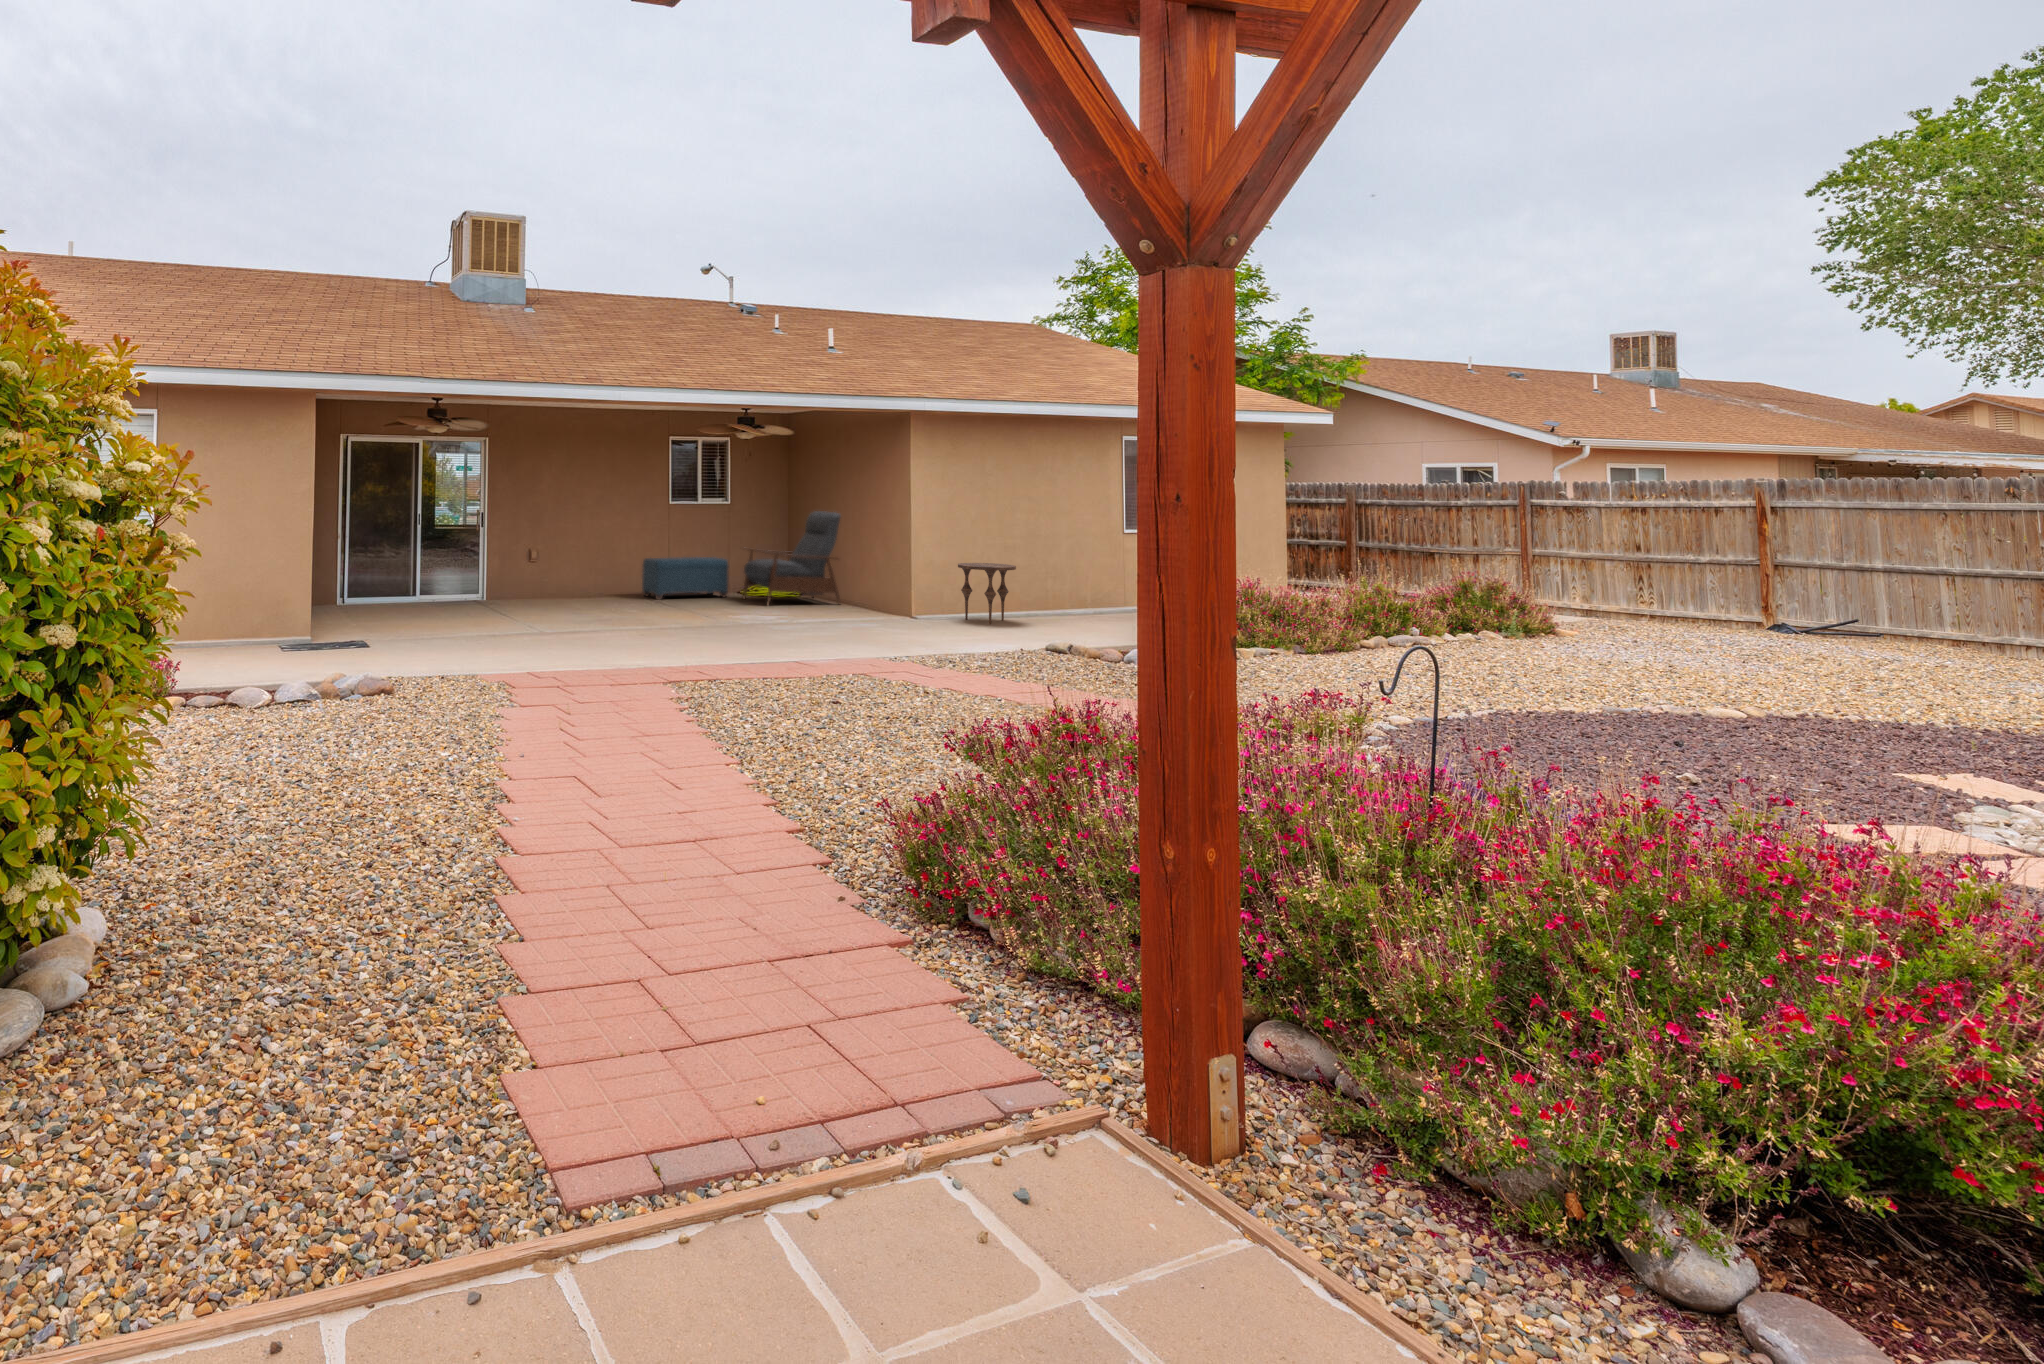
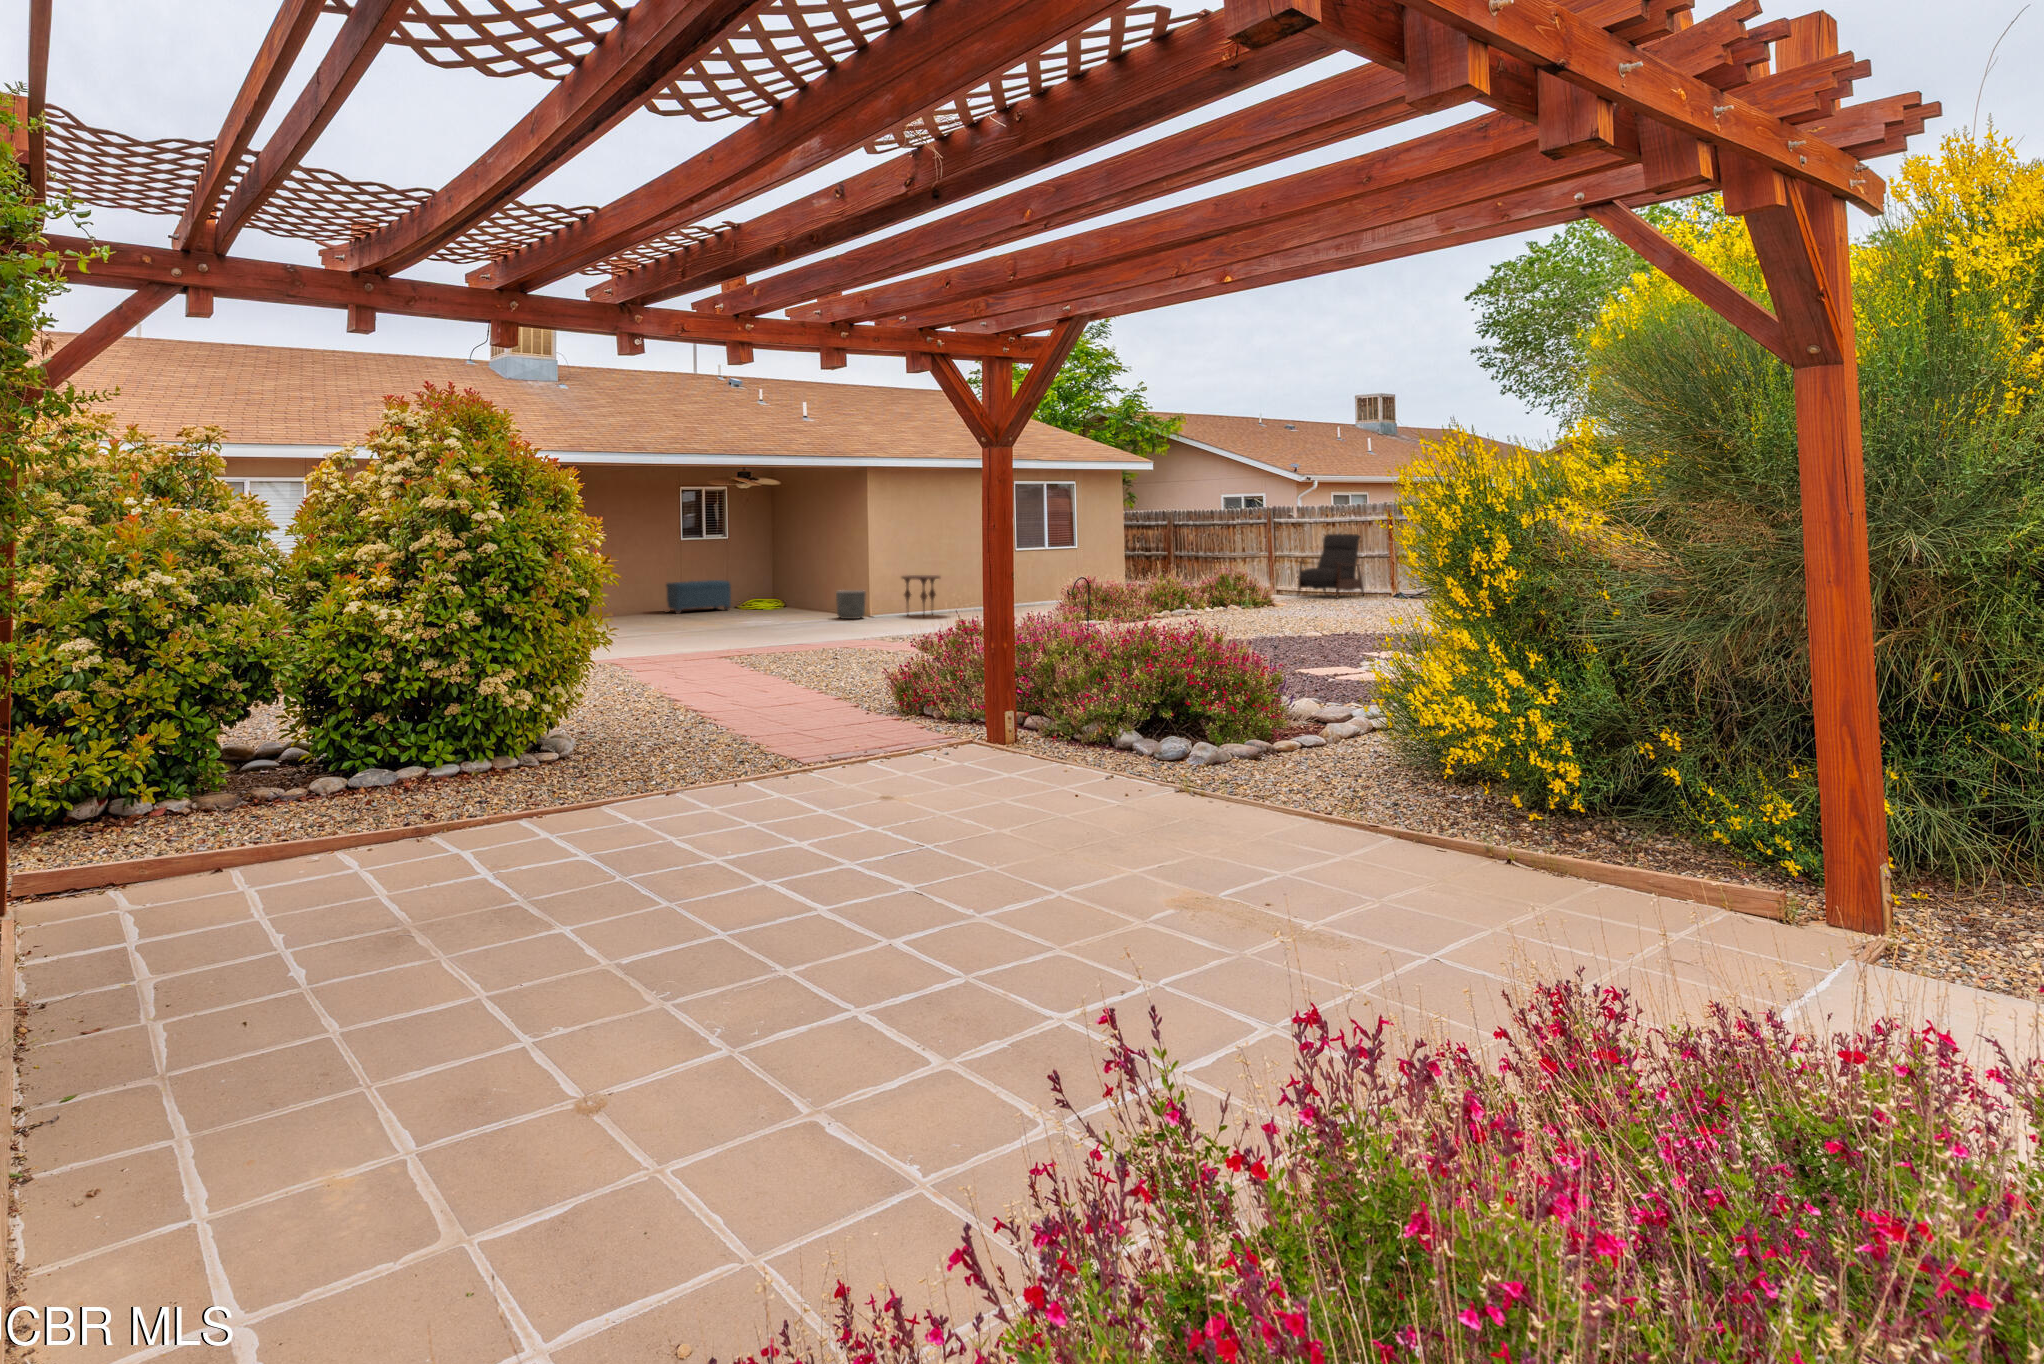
chair: present [743,511,841,605] -> present [1298,534,1364,598]
planter: none [865,580,906,621] -> present [836,590,866,619]

